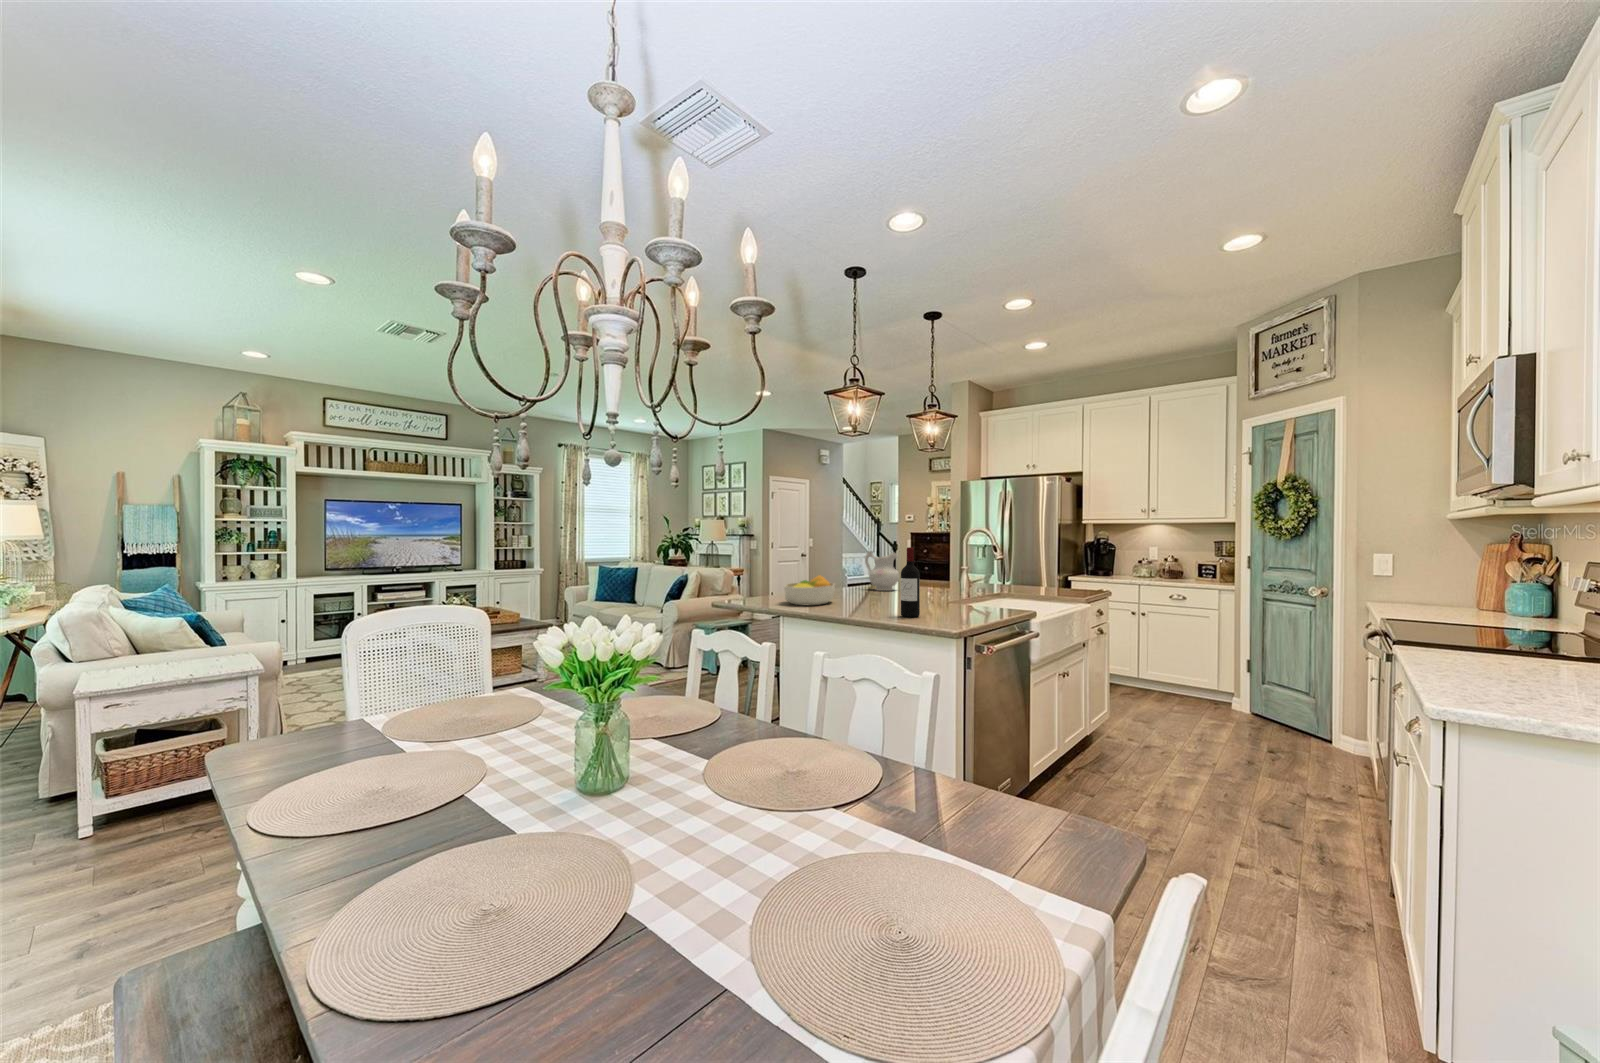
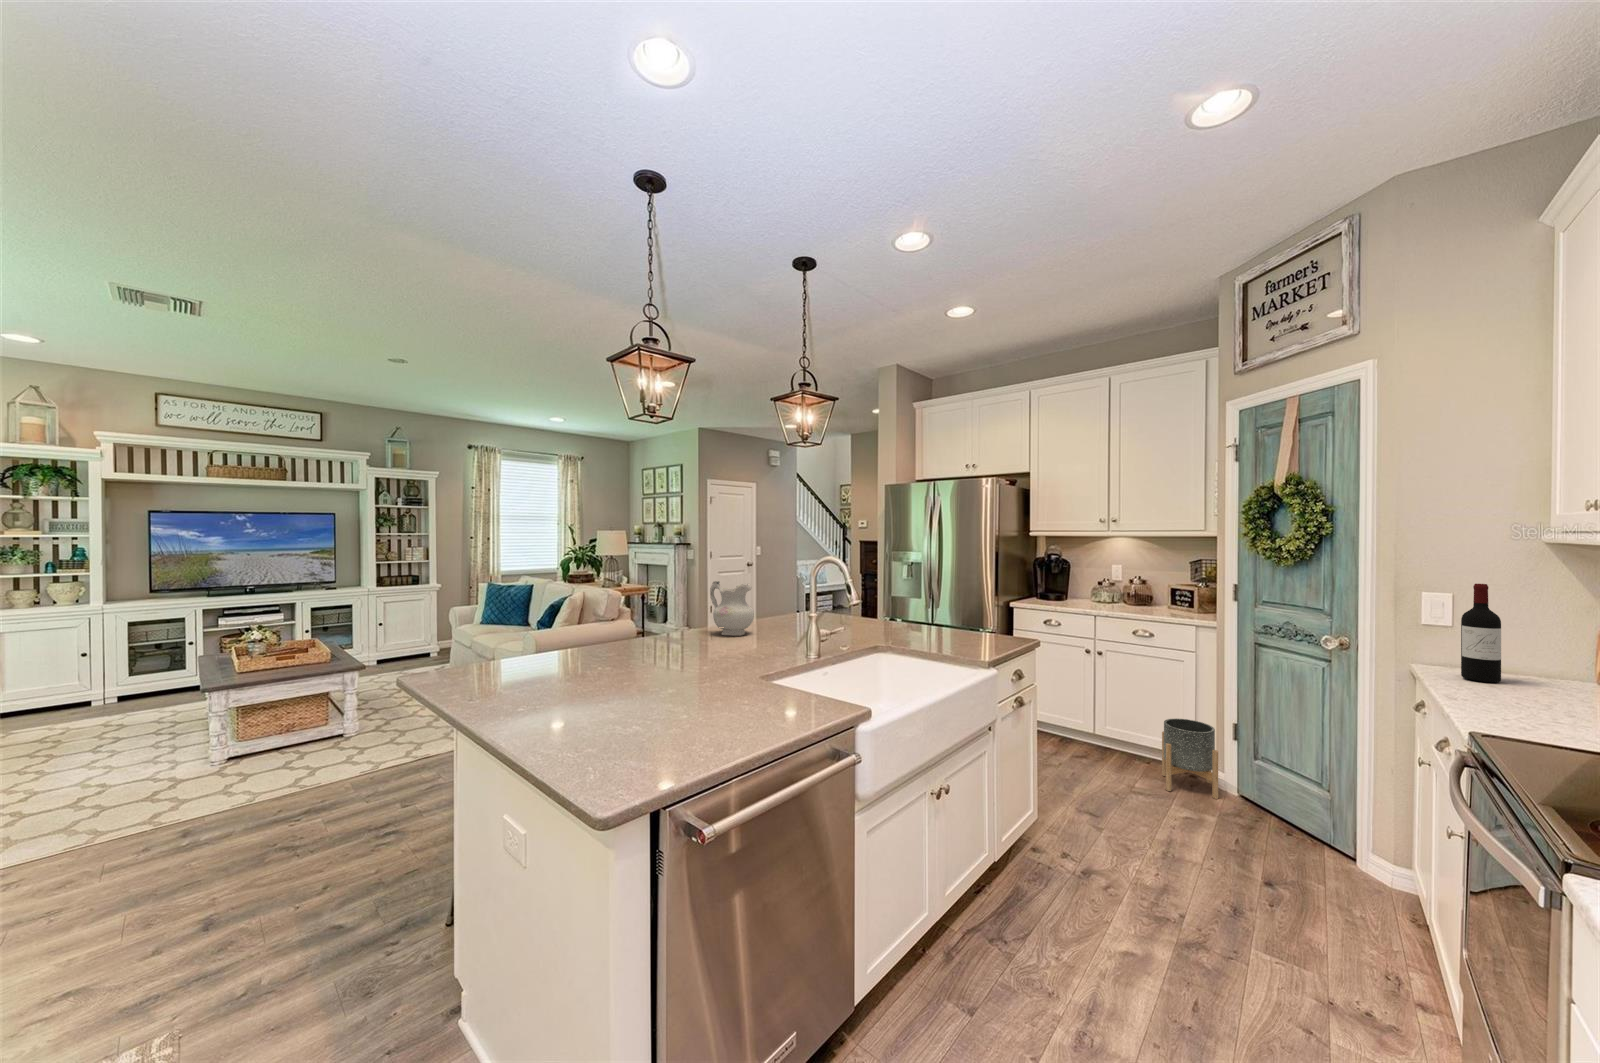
wine bottle: present [901,547,920,617] -> present [1461,584,1501,683]
fruit bowl: present [784,575,835,606] -> none [514,626,610,679]
planter: none [1192,660,1236,715] -> present [1162,719,1218,799]

